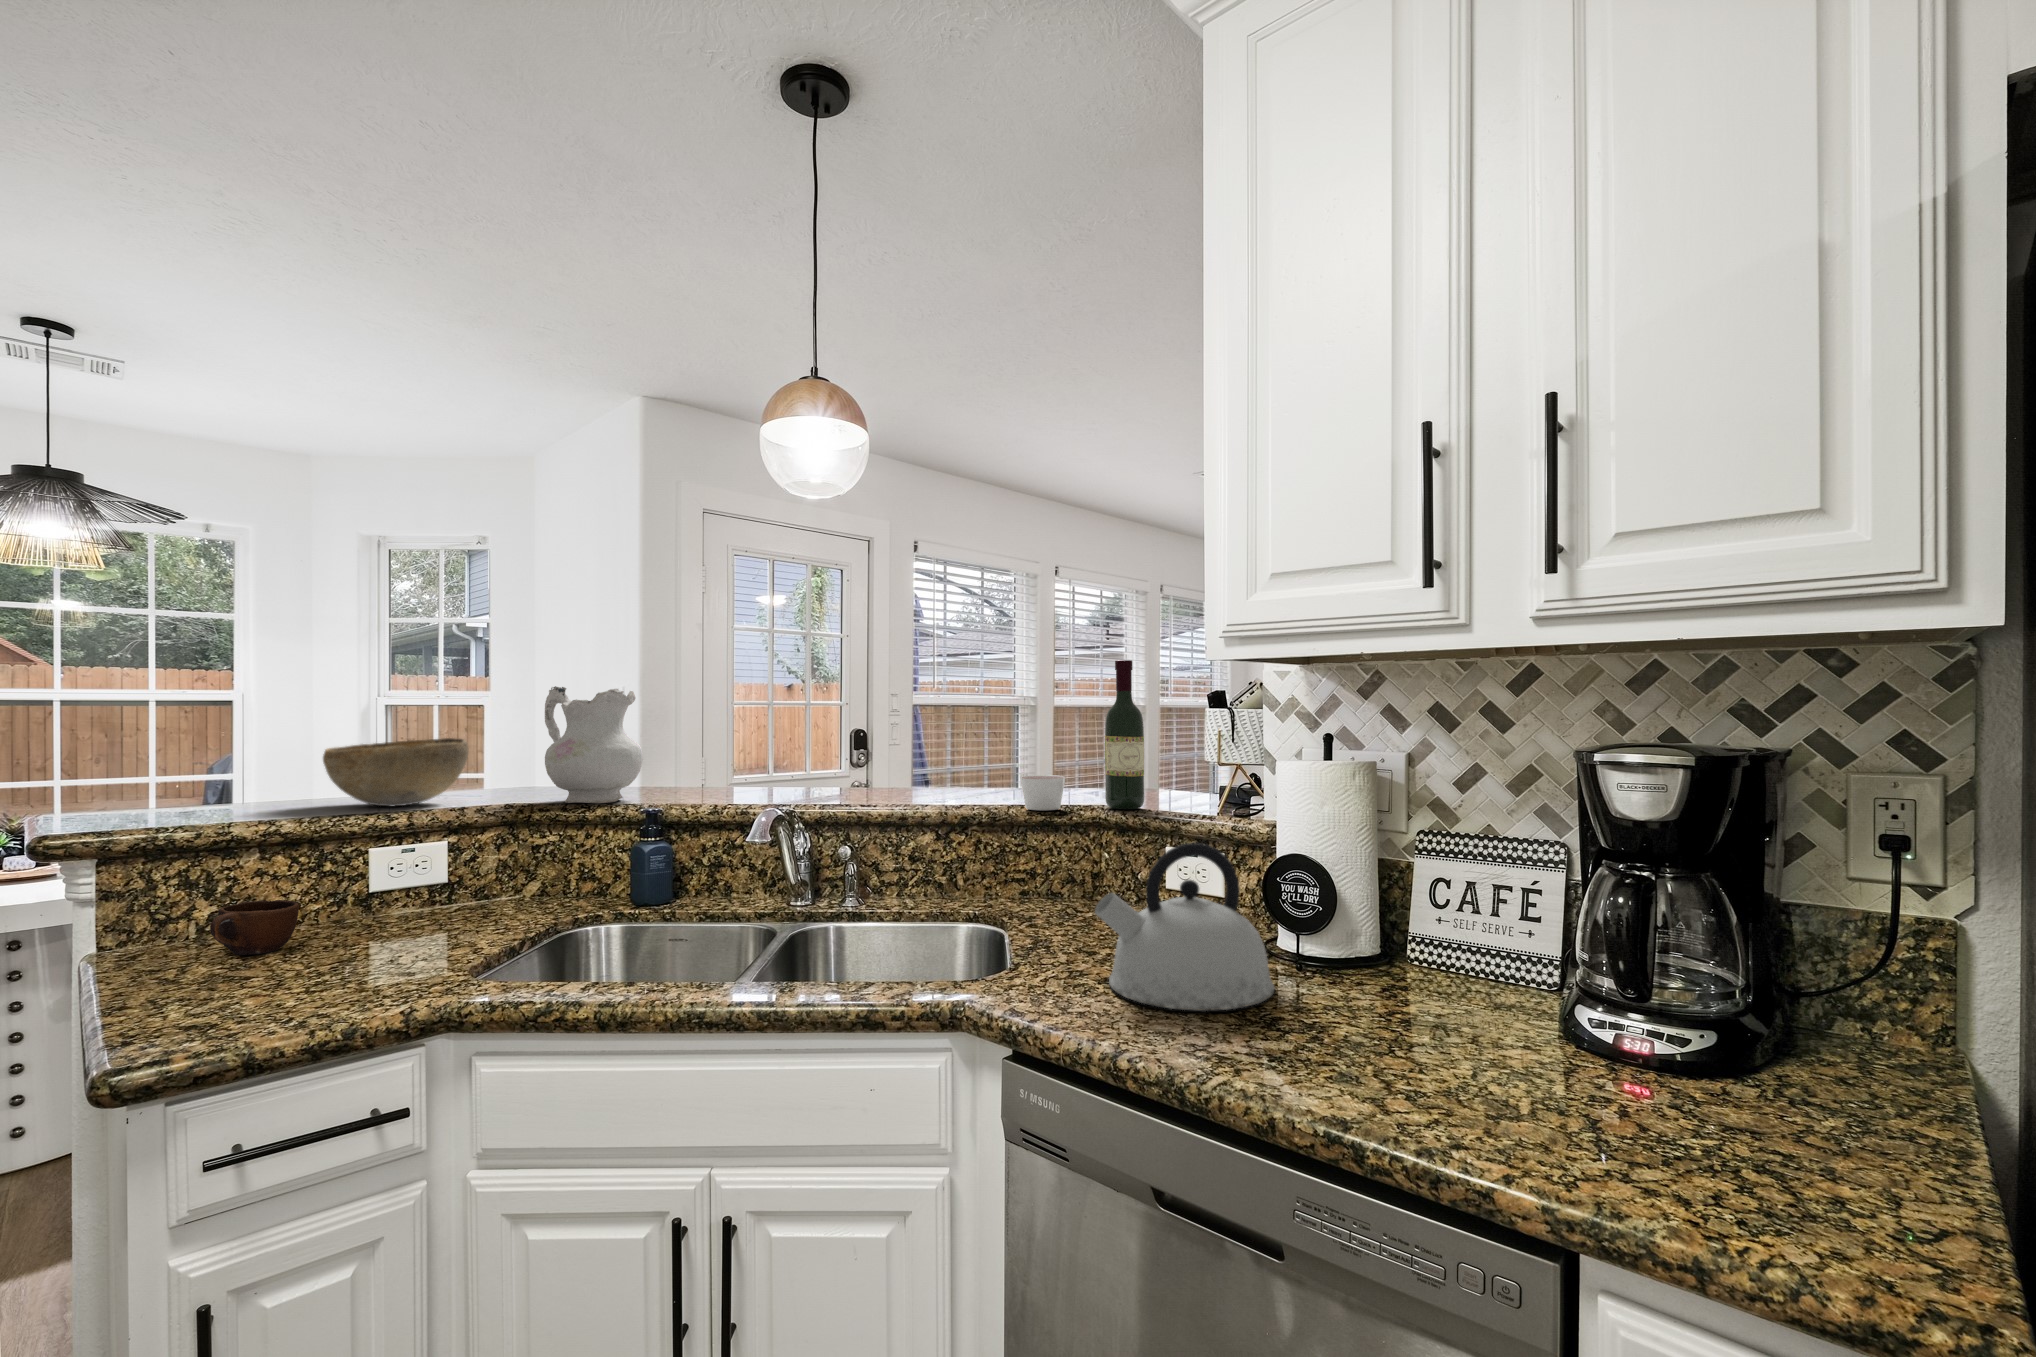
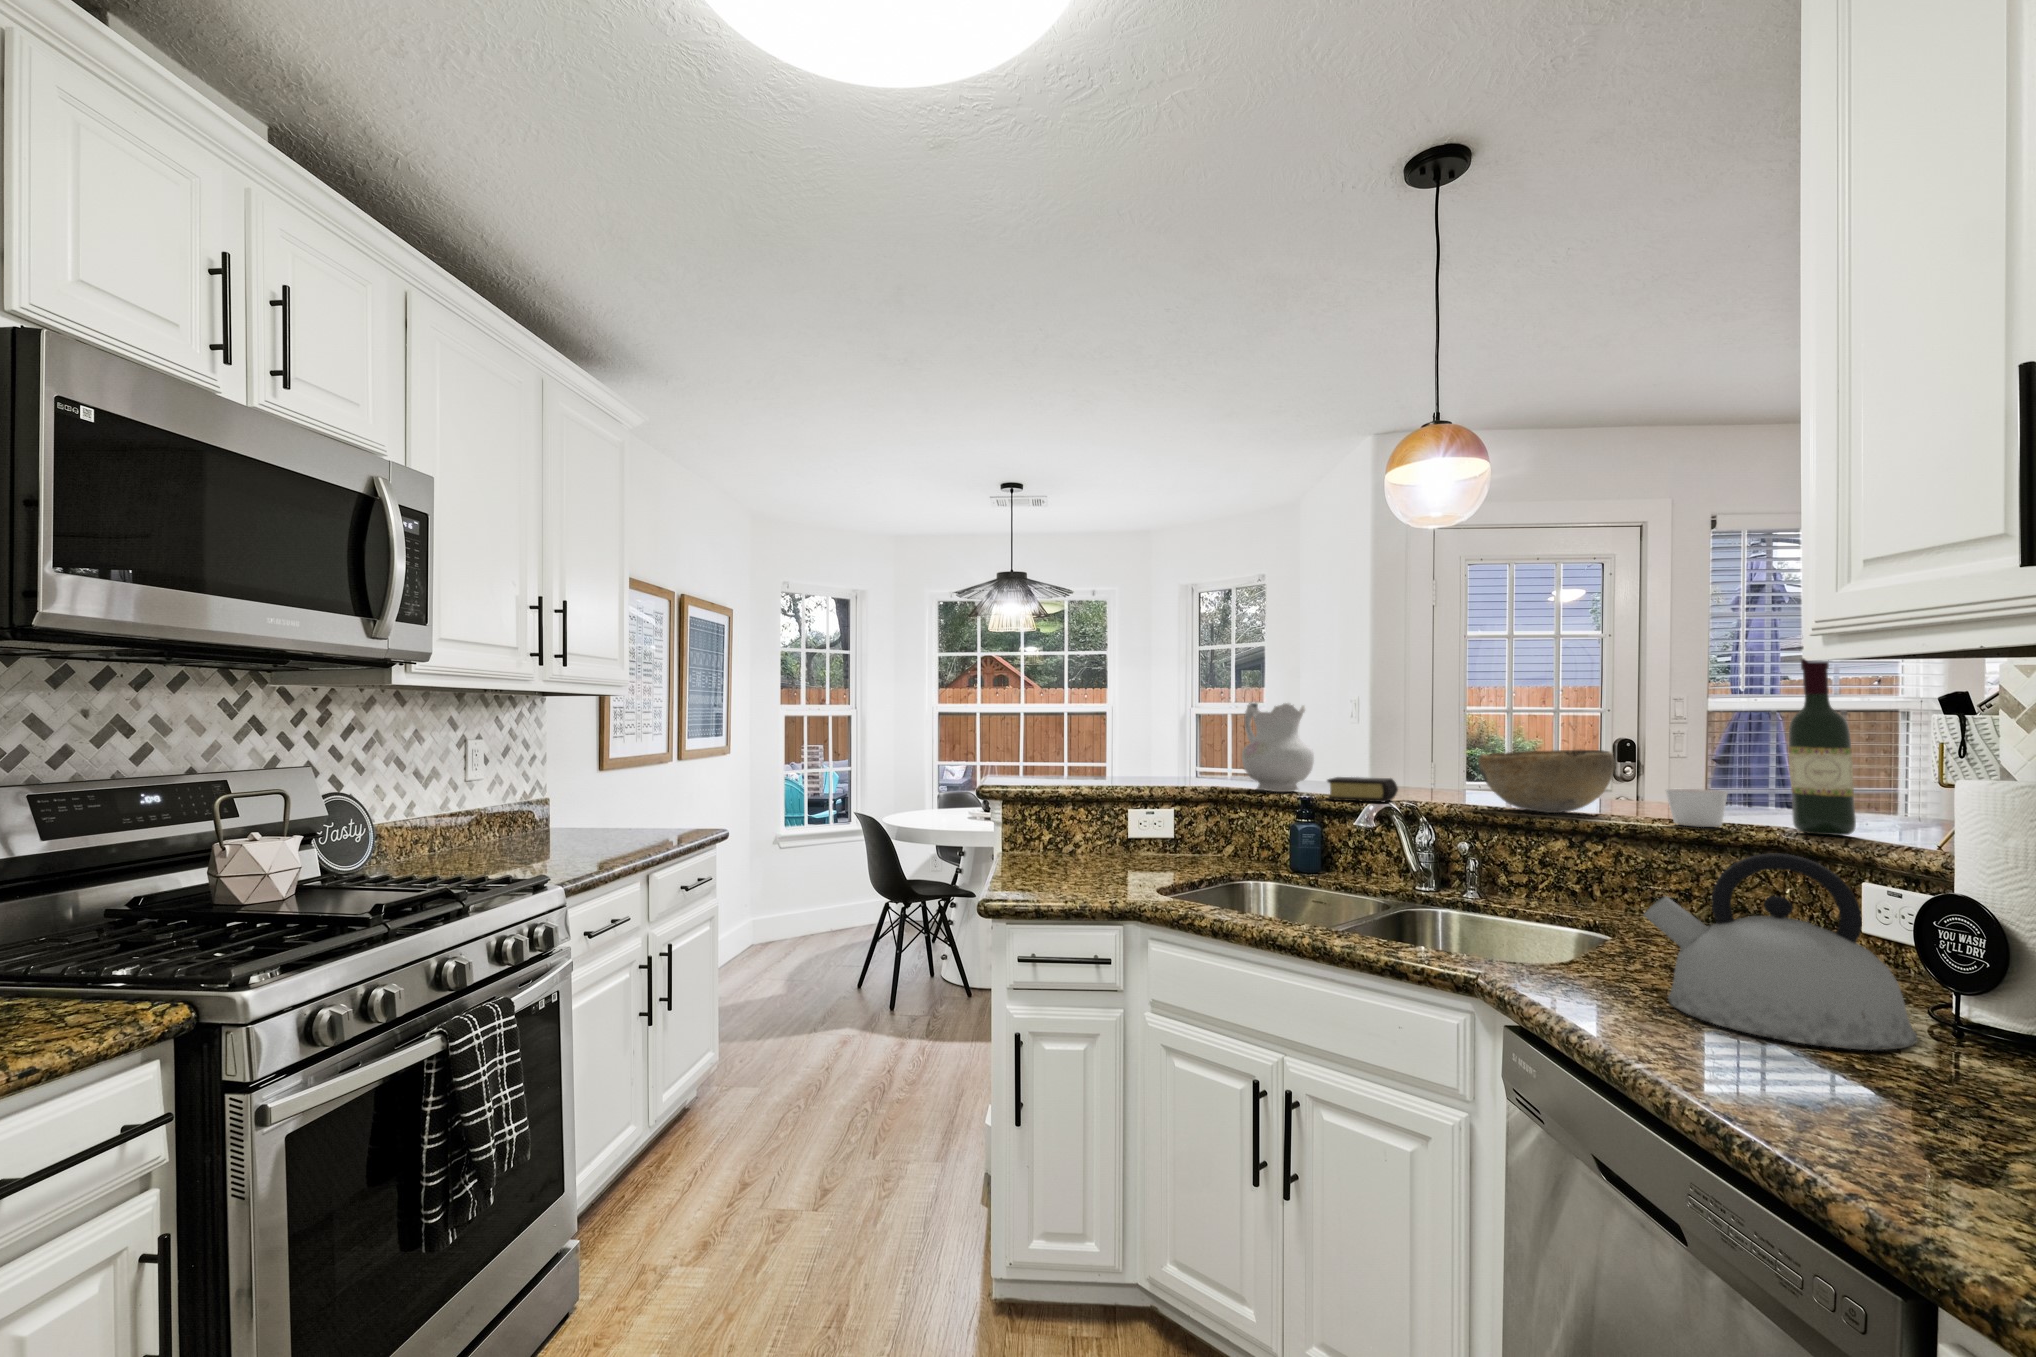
decorative bowl: present [323,738,468,806] -> present [1478,750,1615,813]
book: none [683,778,759,811] -> present [1327,777,1398,802]
mug: present [210,900,299,955] -> none [1041,831,1085,863]

